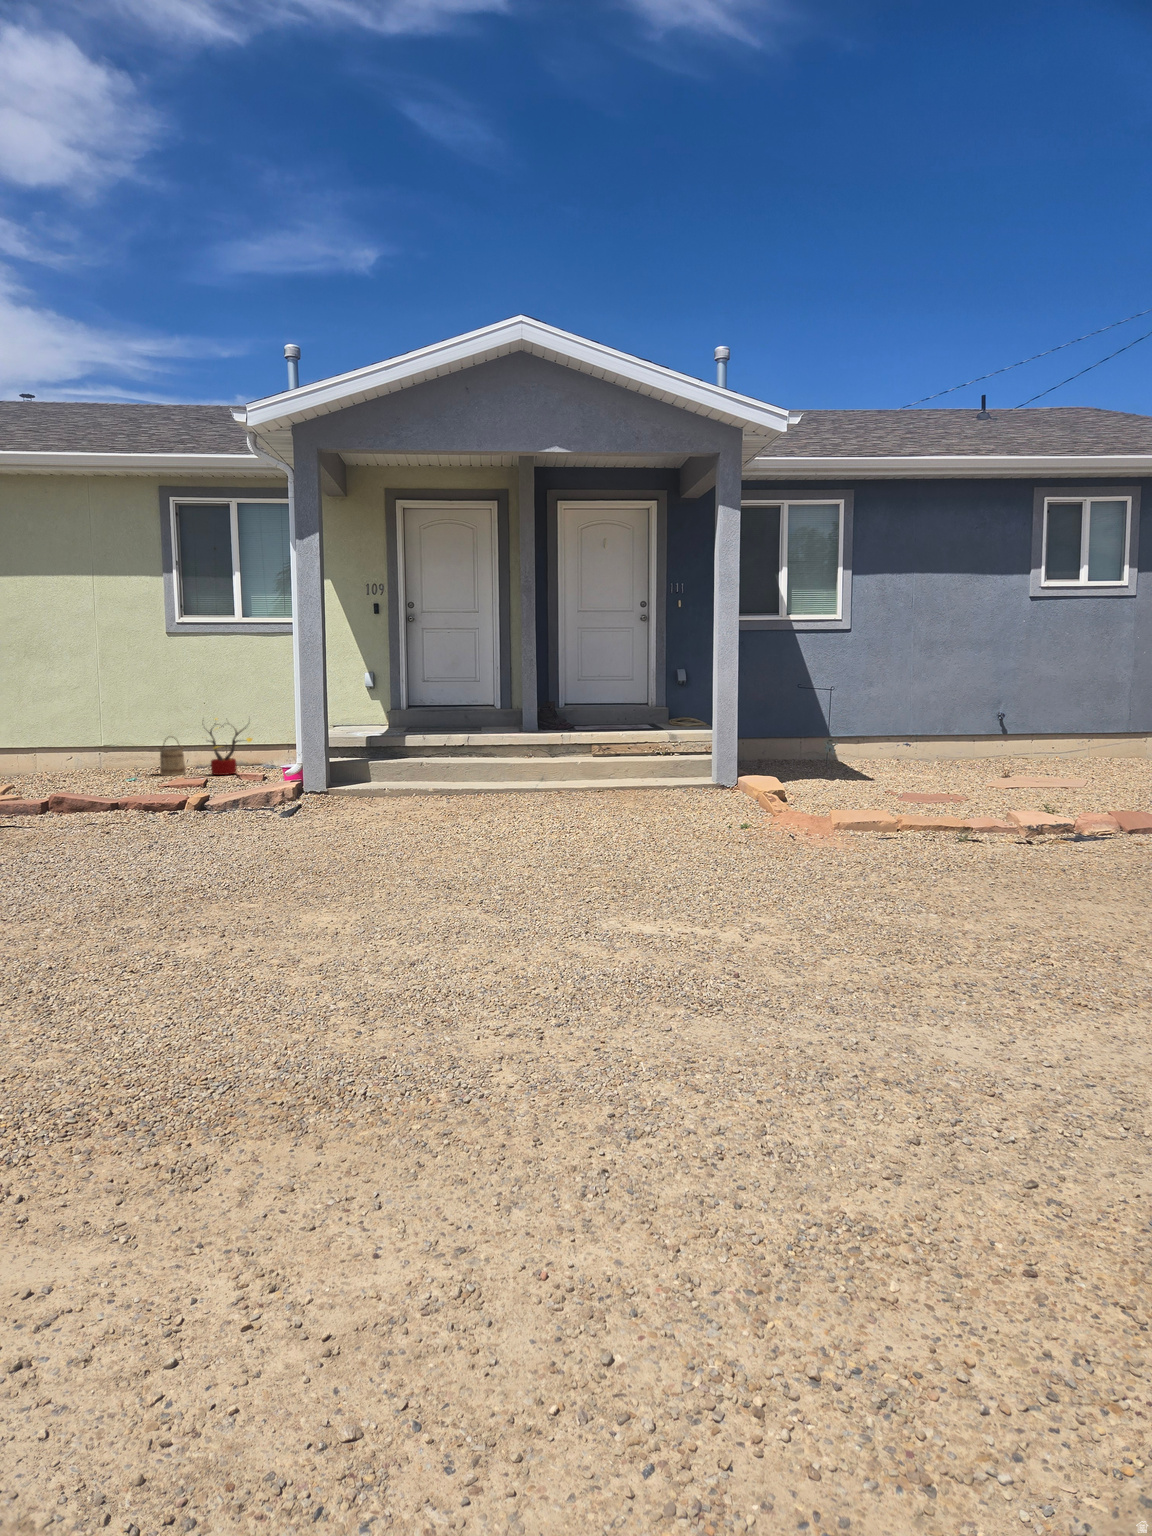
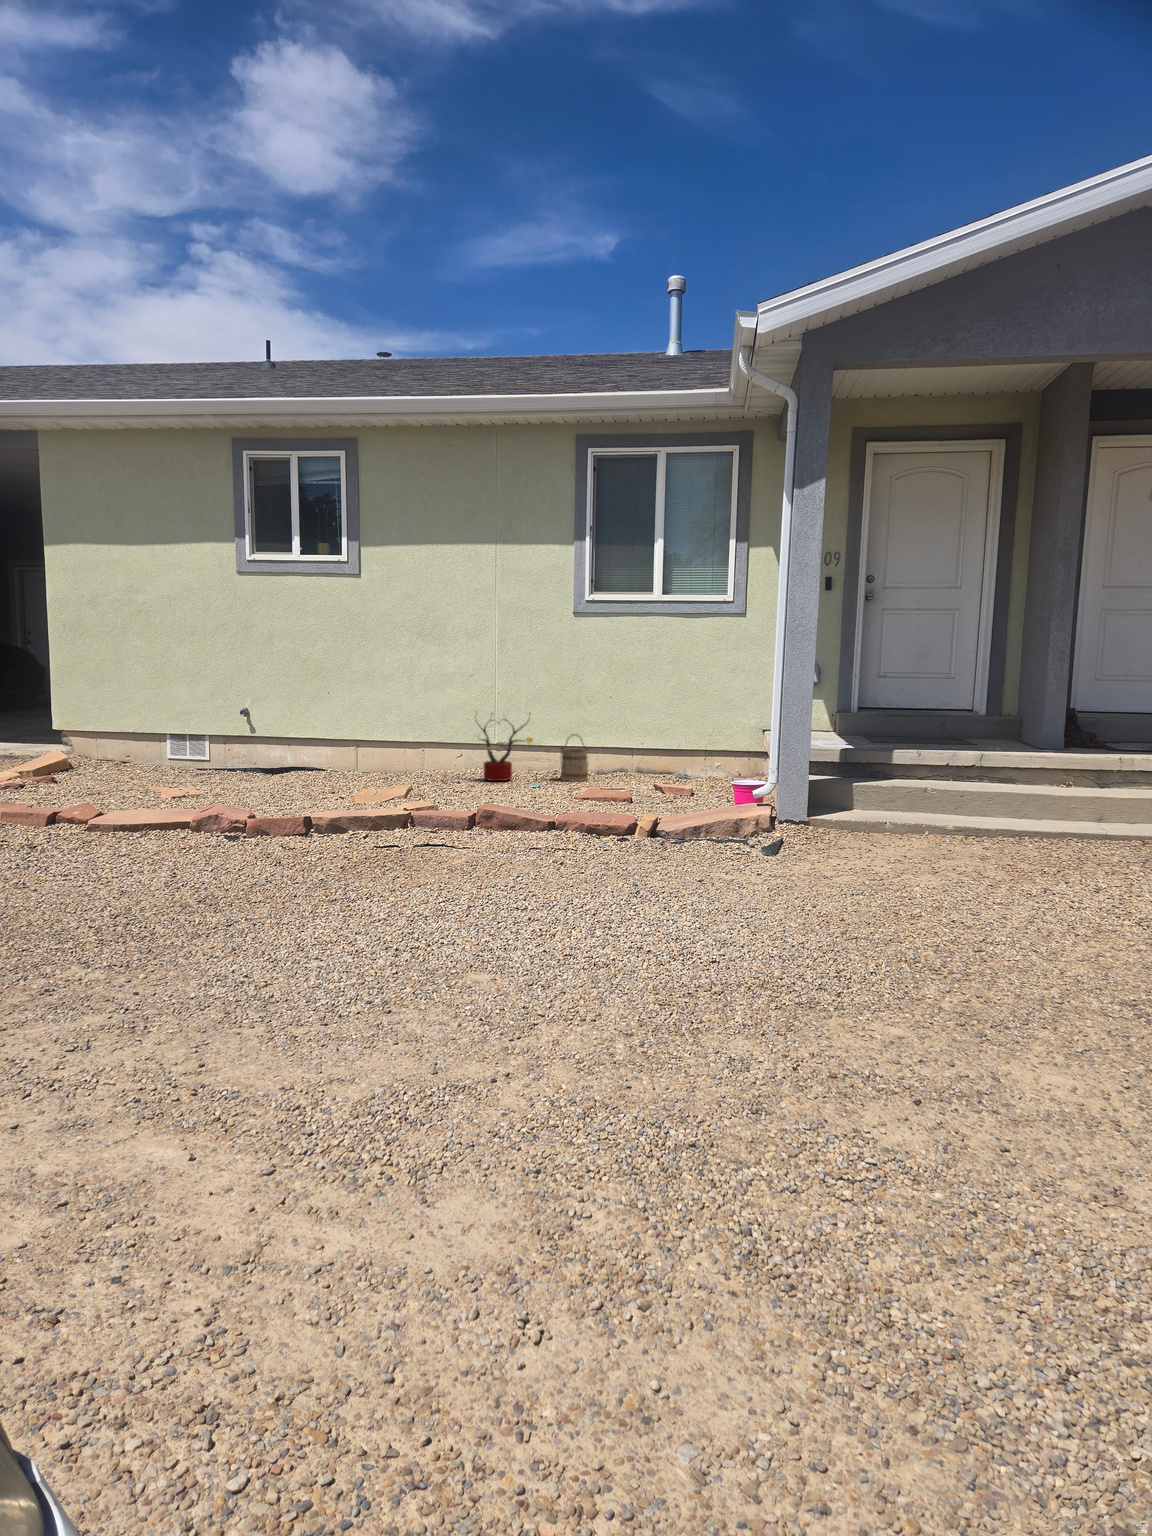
decorative plant: present [208,719,252,775] -> present [481,713,533,781]

